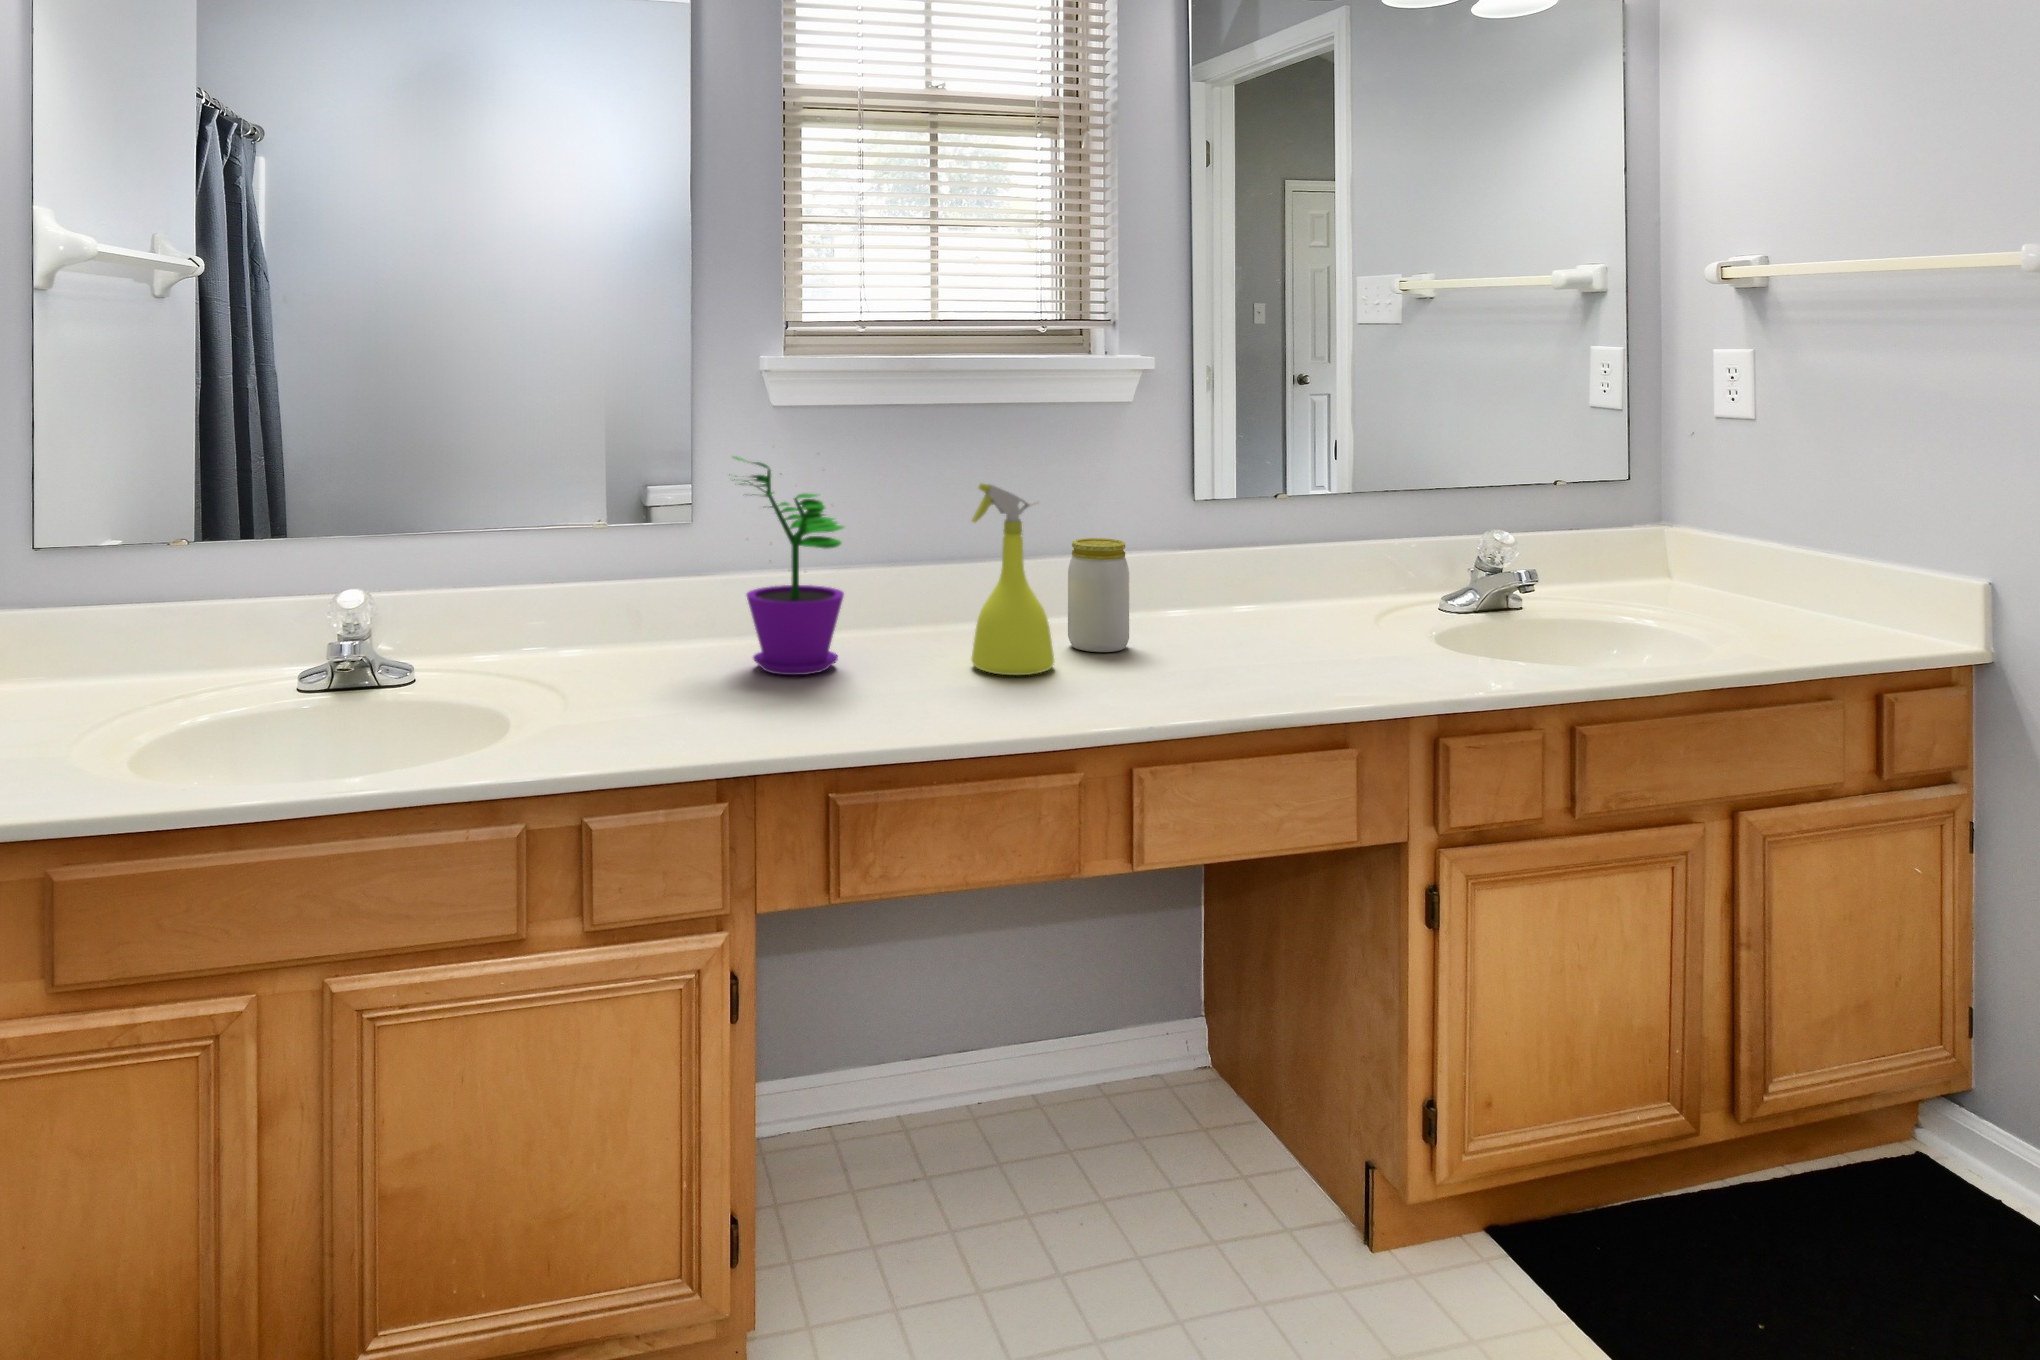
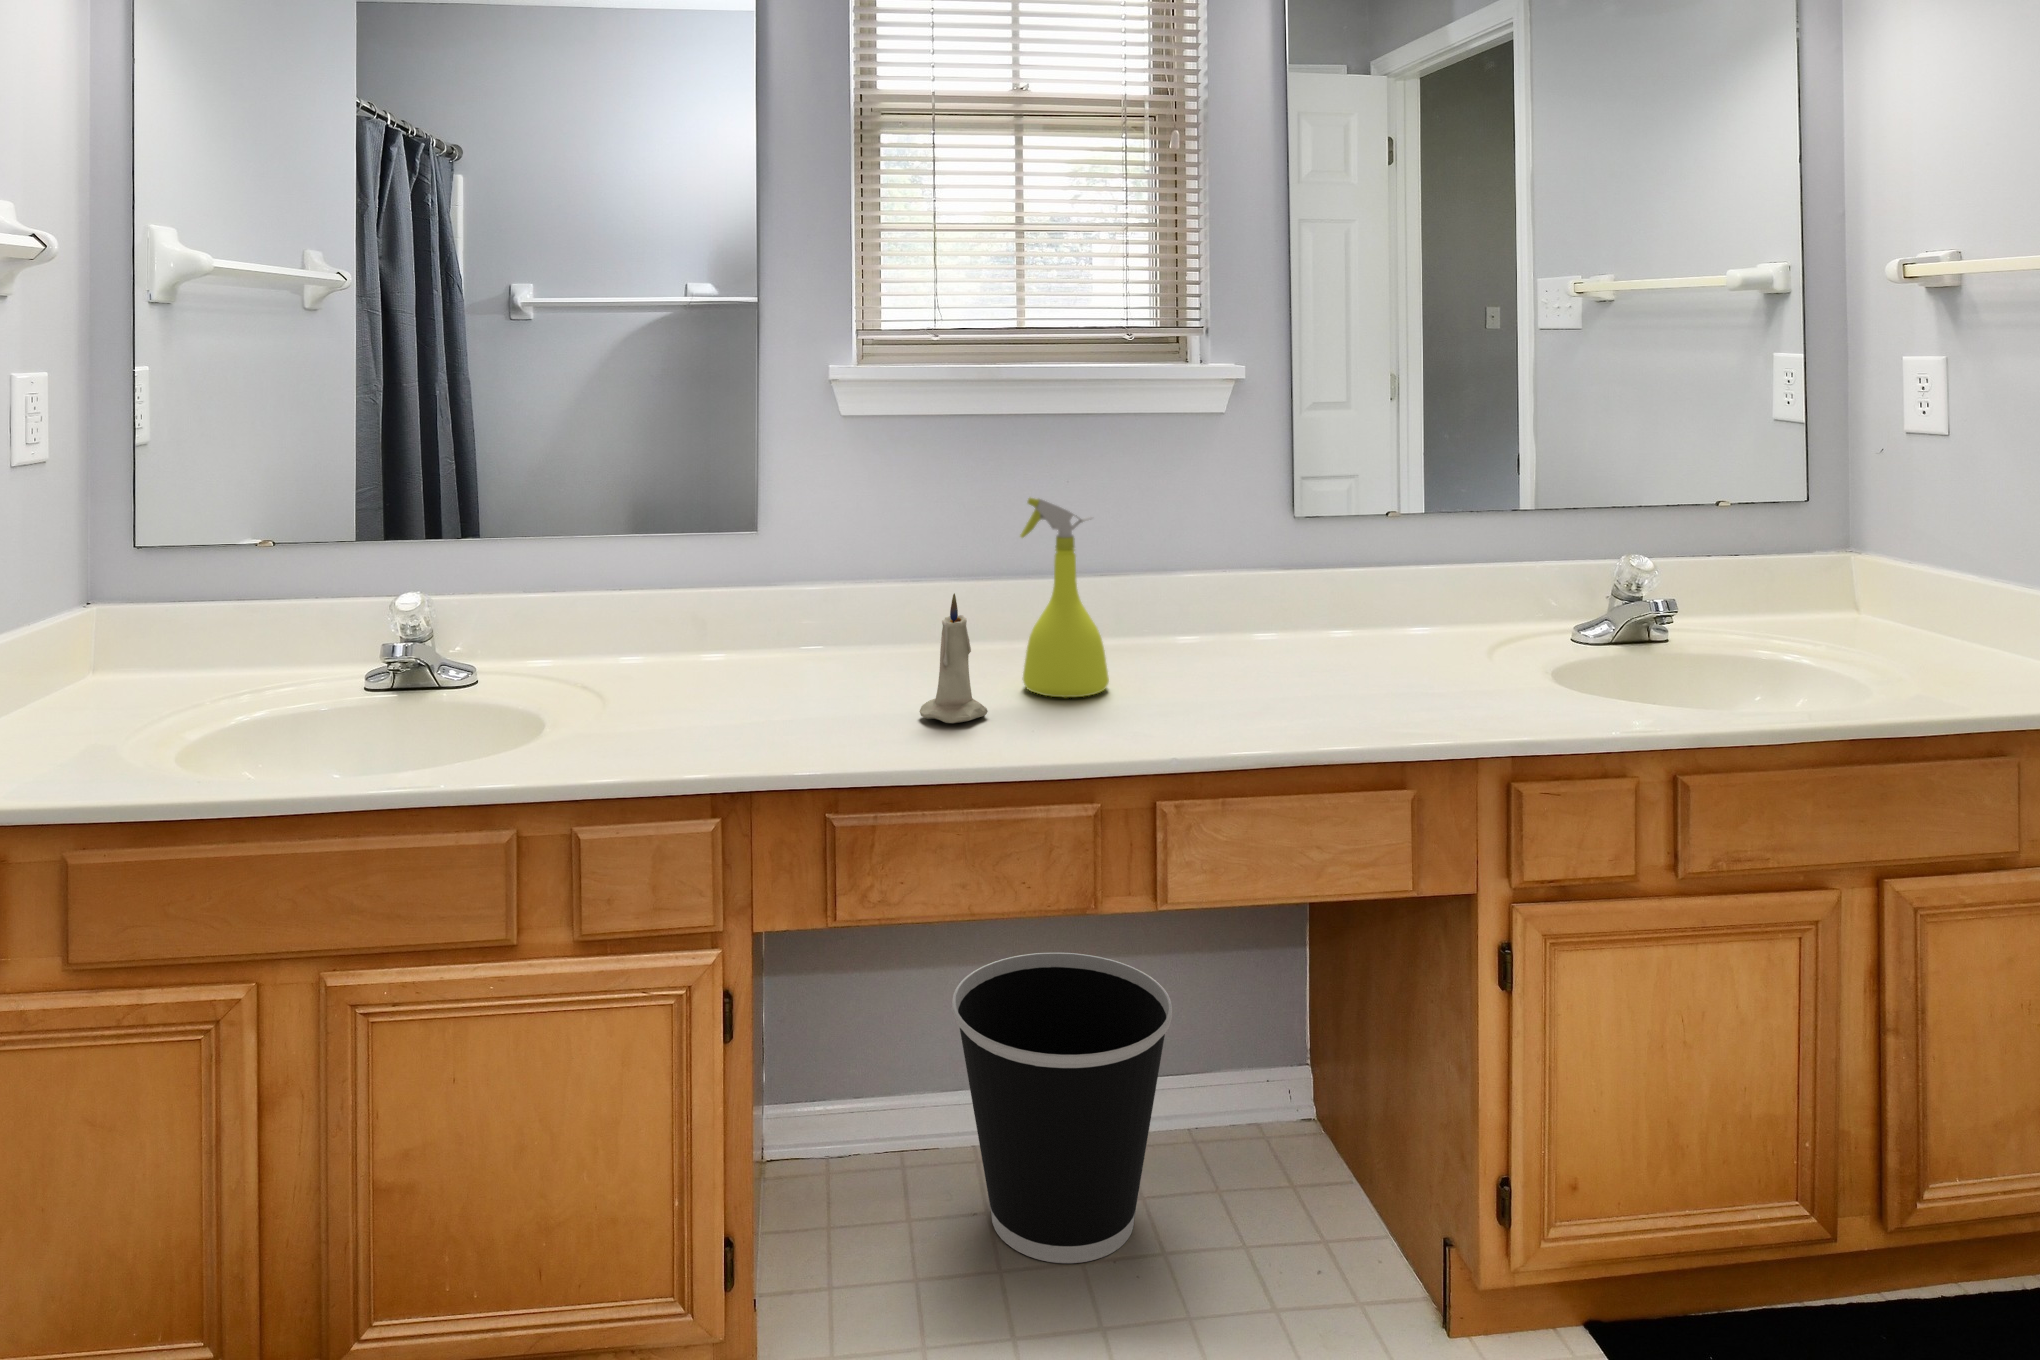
flower pot: present [729,457,844,675] -> none [780,456,894,690]
jar: present [1068,538,1129,652] -> none [1139,556,1203,675]
candle: none [892,576,958,703] -> present [920,593,988,723]
wastebasket: none [887,926,1100,1222] -> present [952,953,1172,1263]

